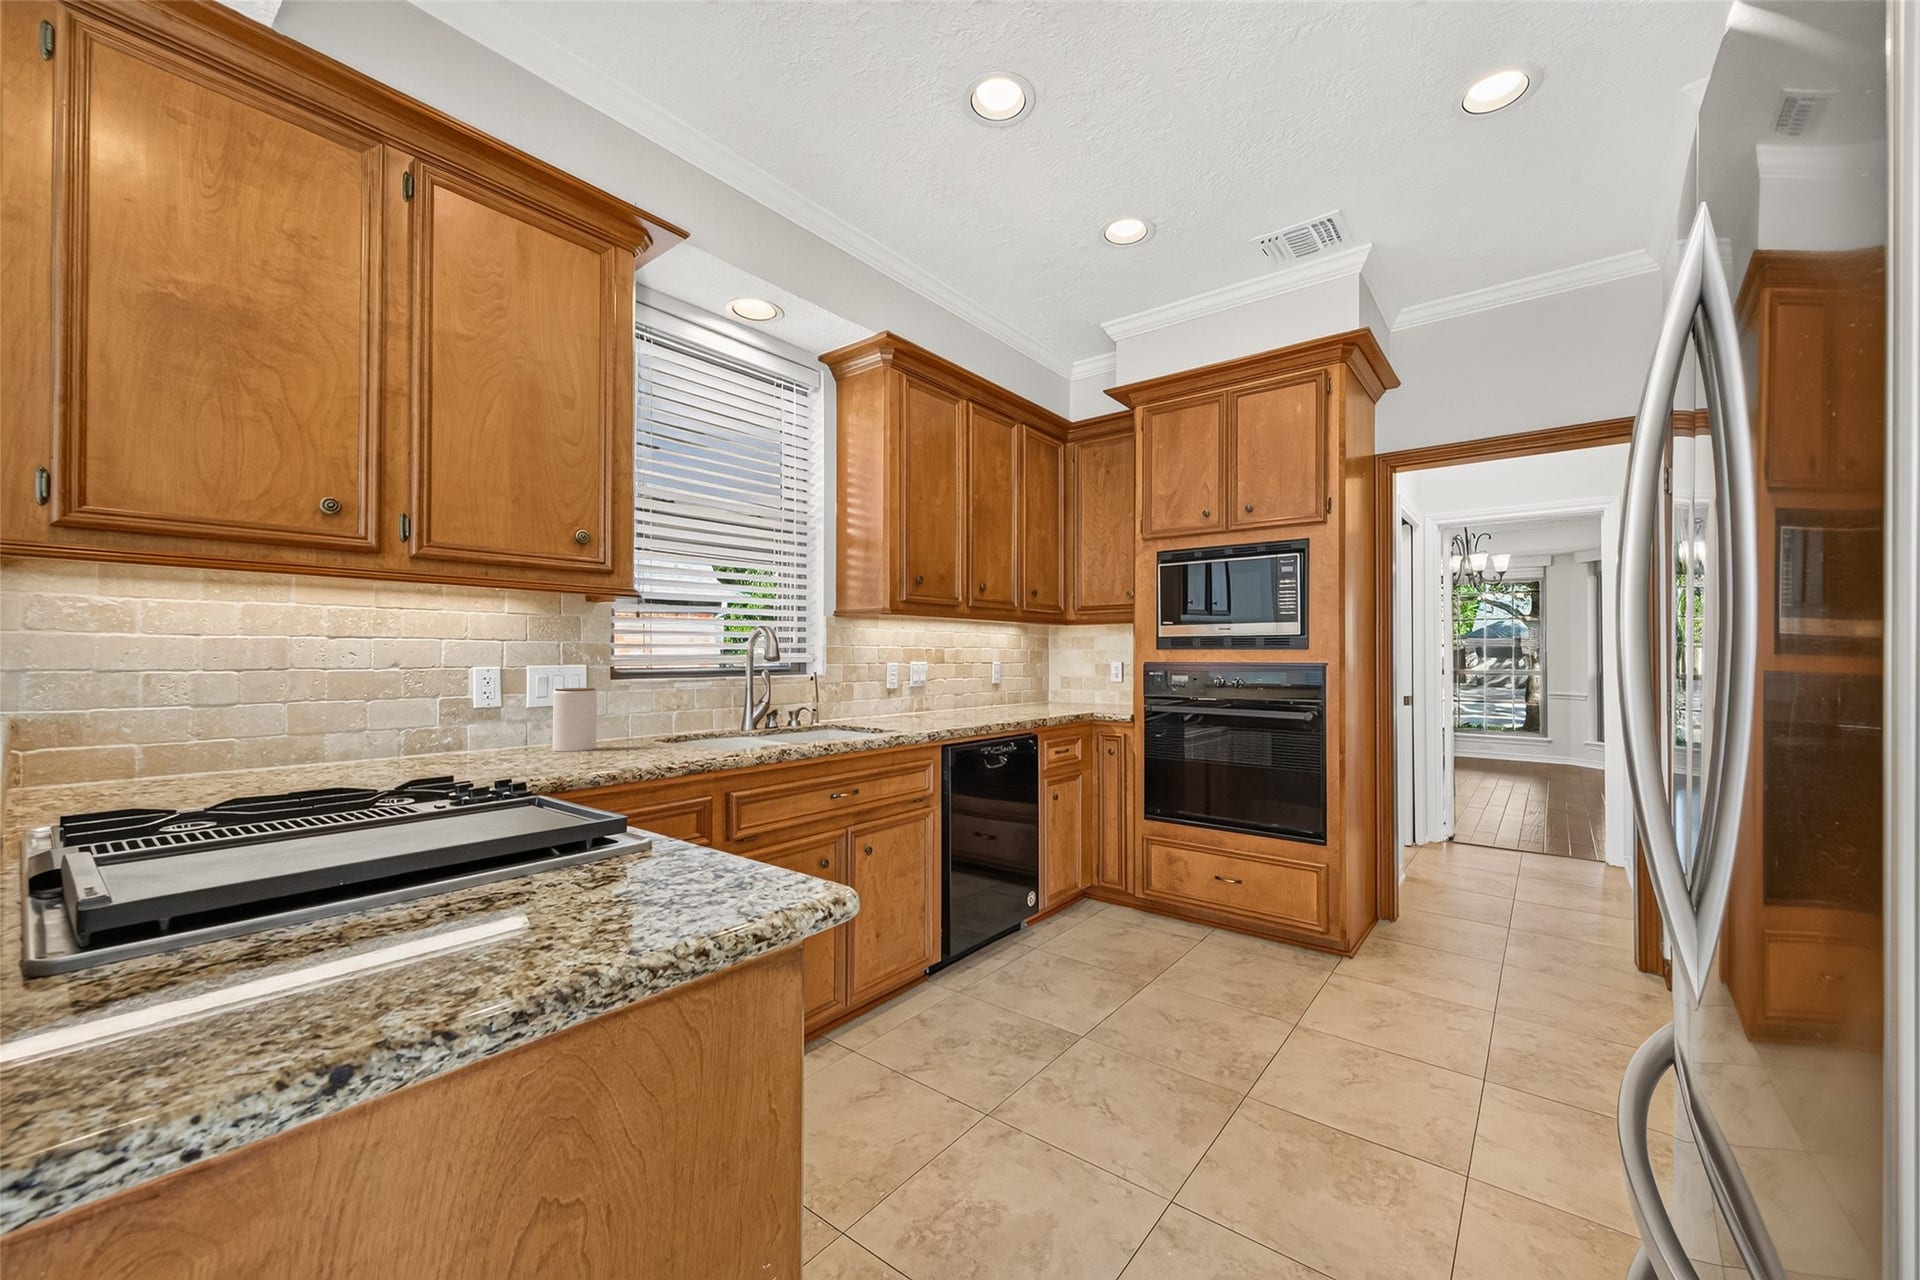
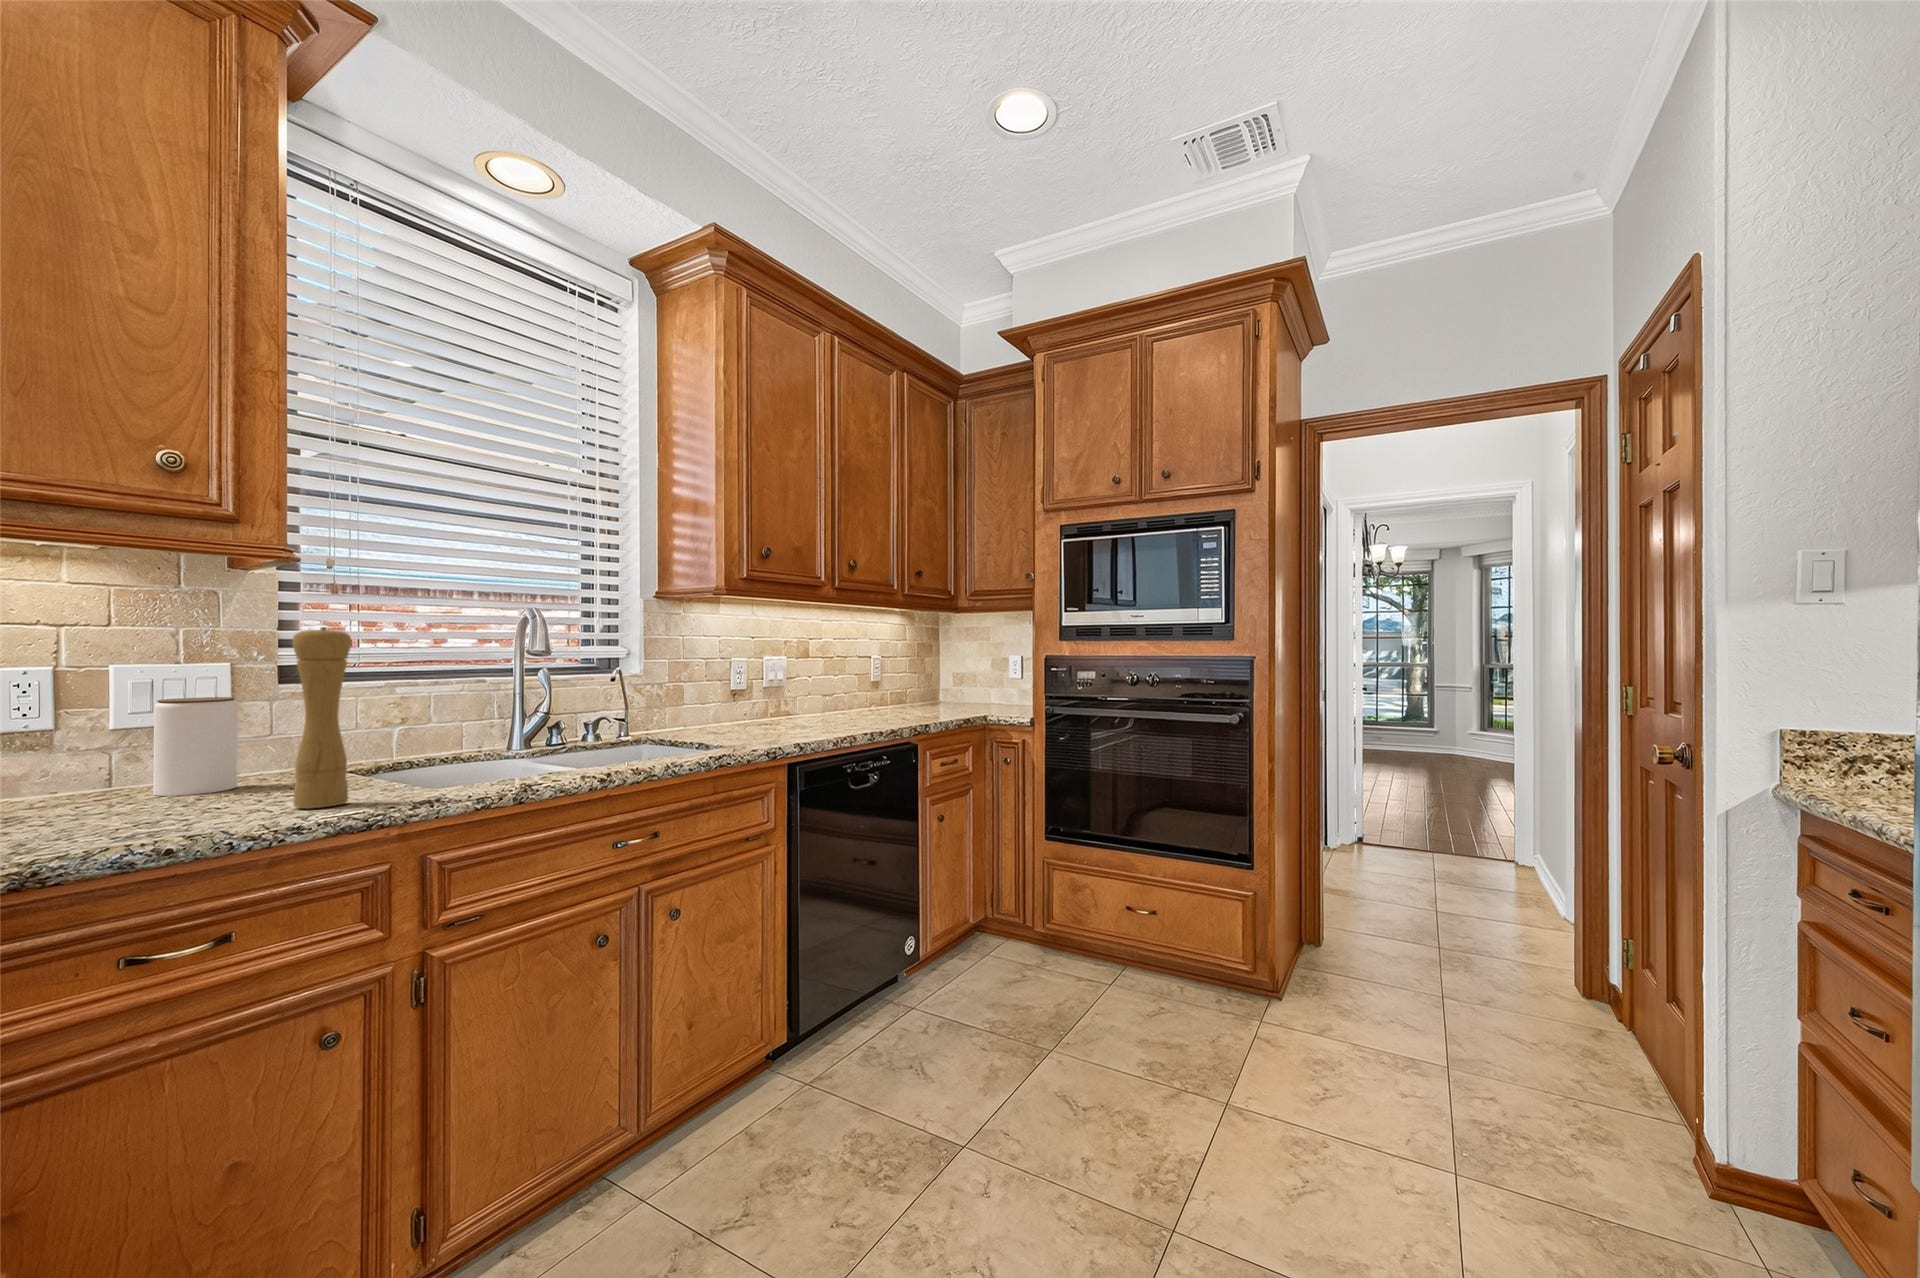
pepper mill: none [662,642,692,757] -> present [292,627,351,809]

